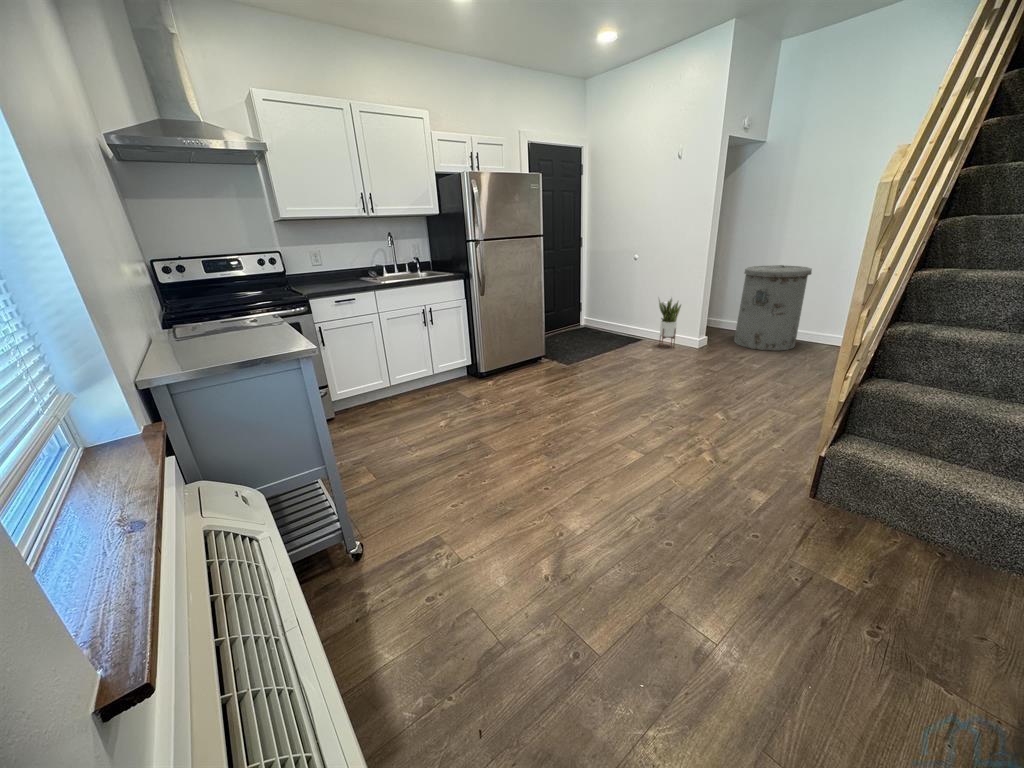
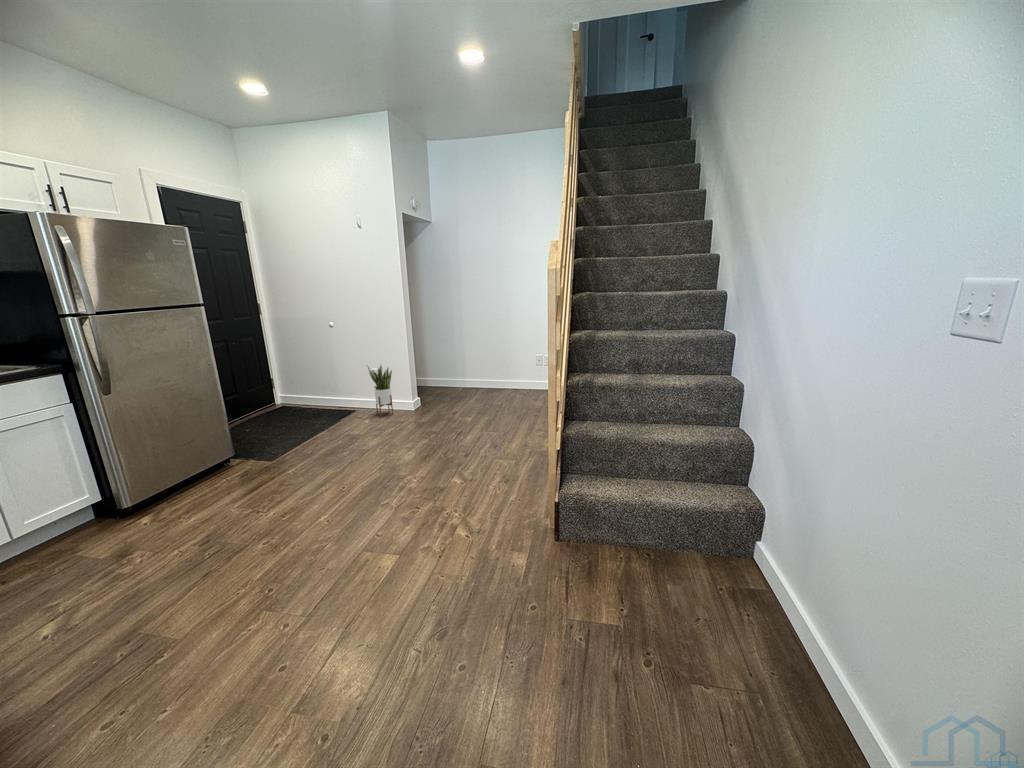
trash can: present [734,265,812,351] -> none [440,328,491,403]

